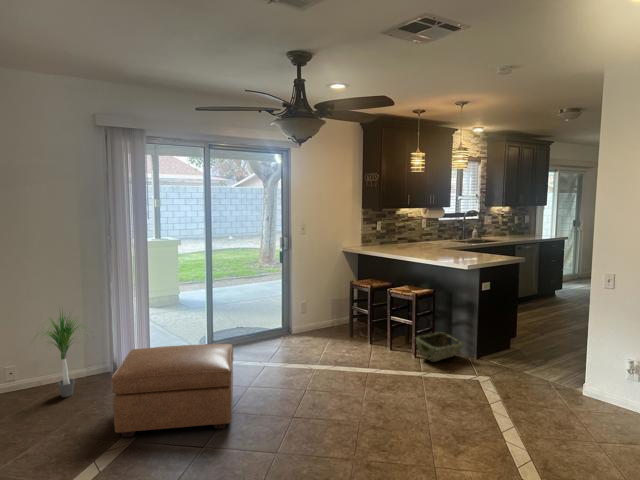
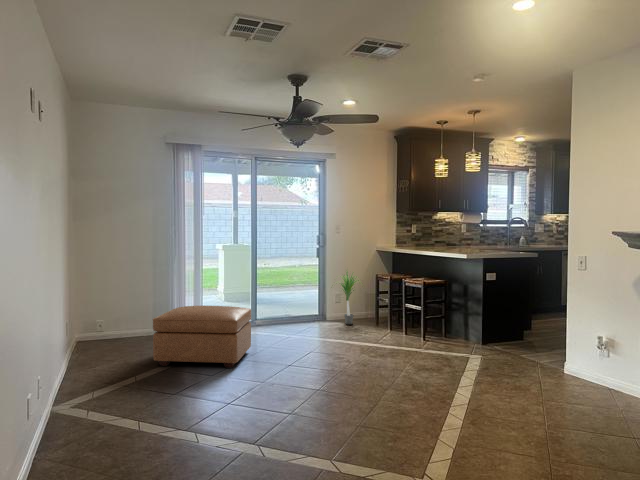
potted plant: present [36,313,79,397] -> present [341,272,359,324]
woven basket: present [416,332,462,362] -> none [423,320,469,344]

